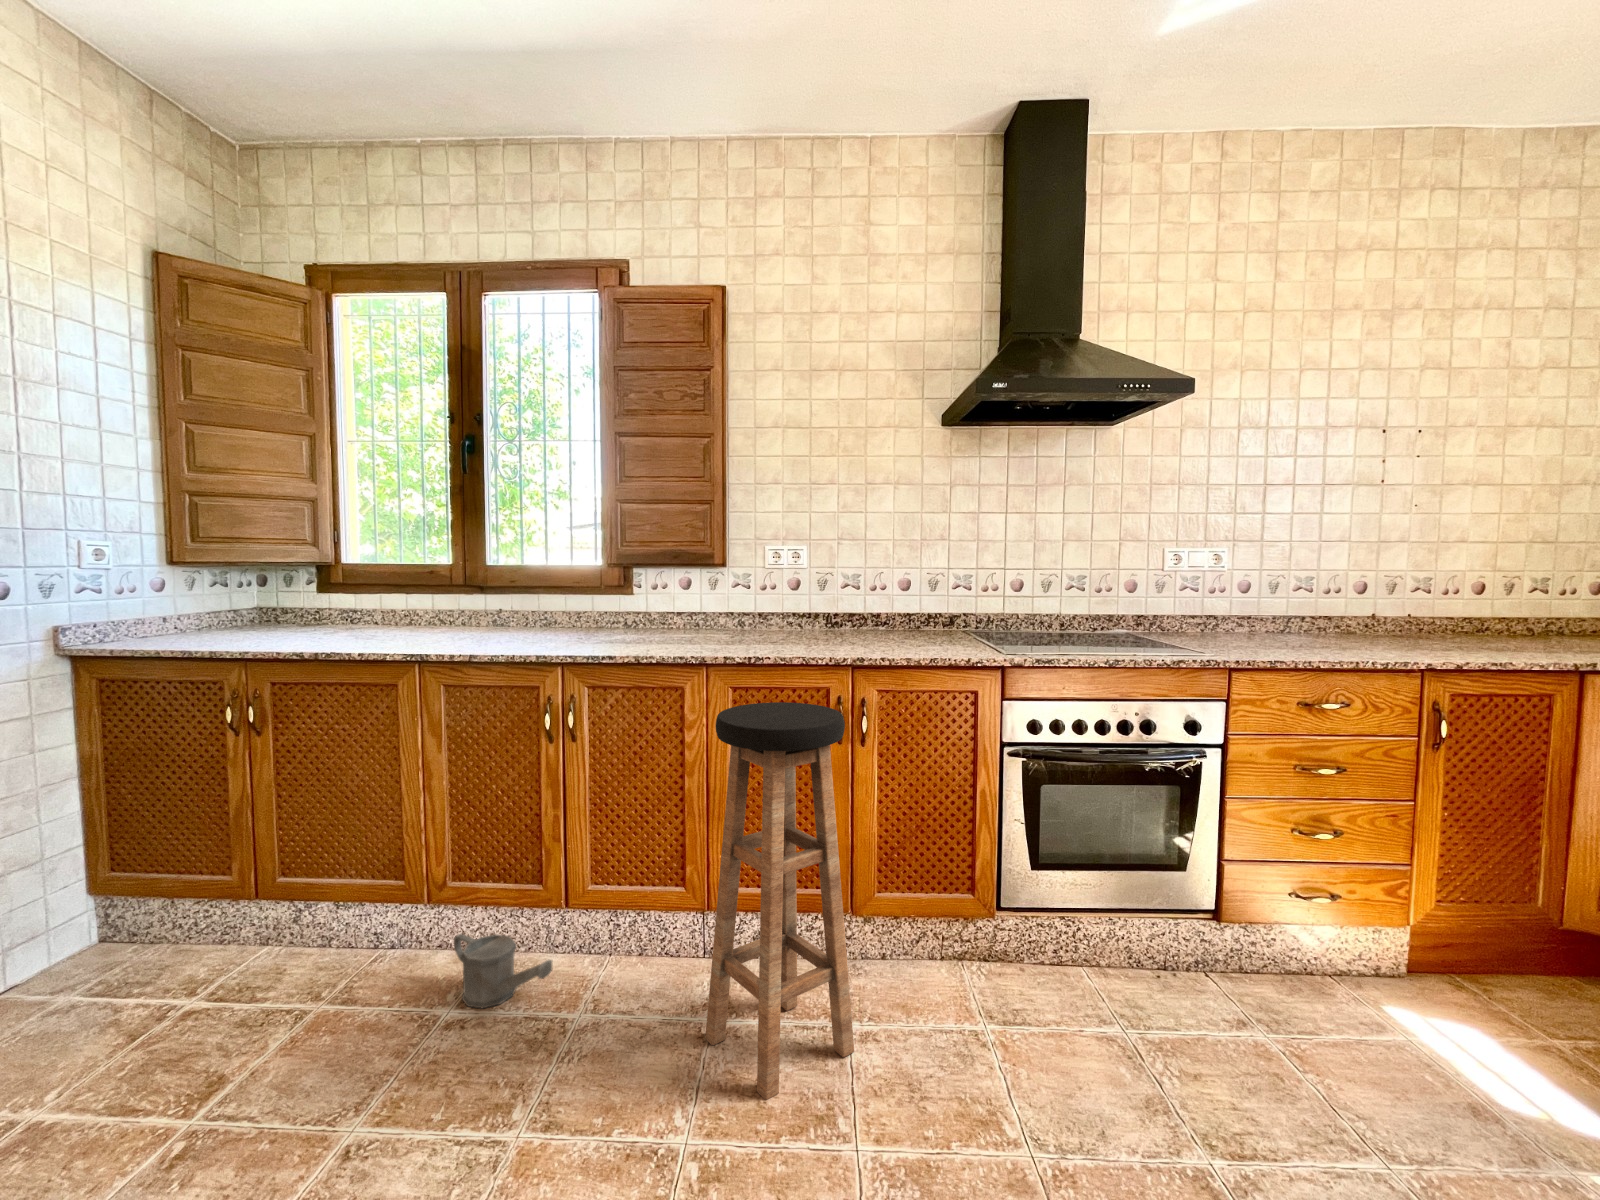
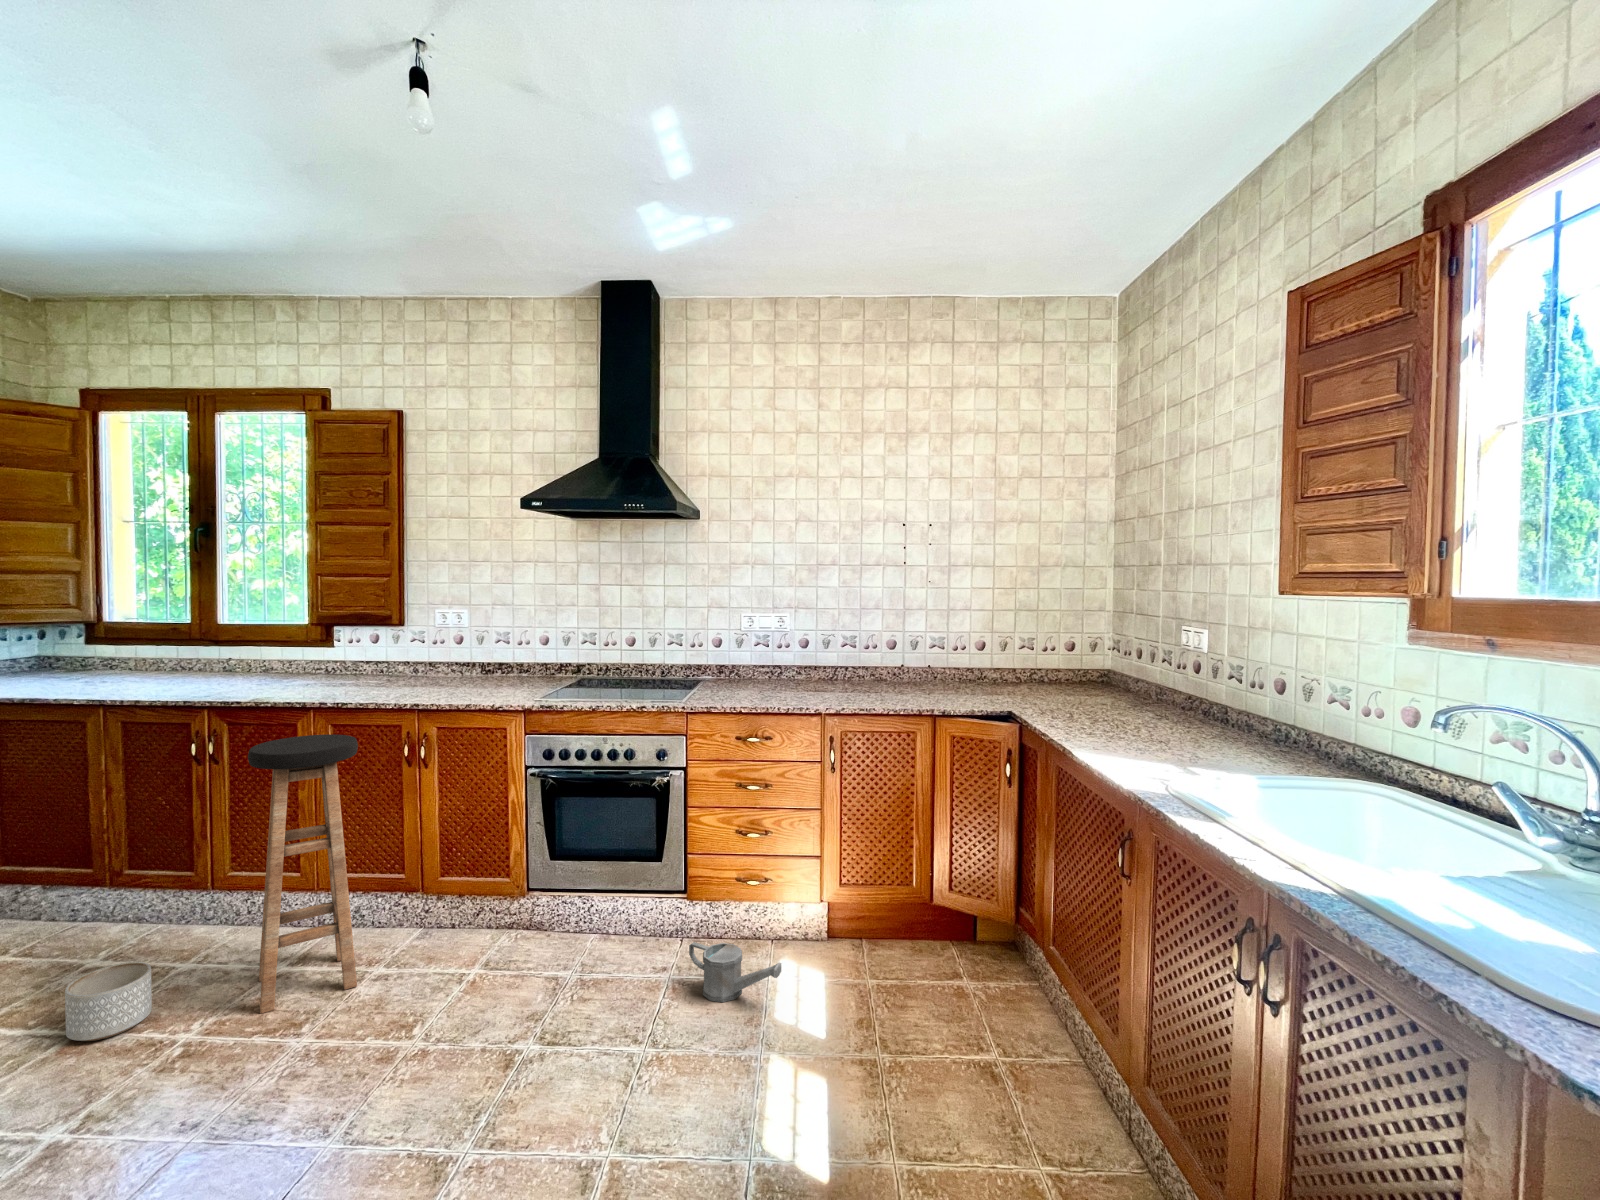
watering can: present [454,934,553,1009] -> present [689,942,781,1002]
planter: none [521,1027,618,1154] -> present [65,962,152,1041]

